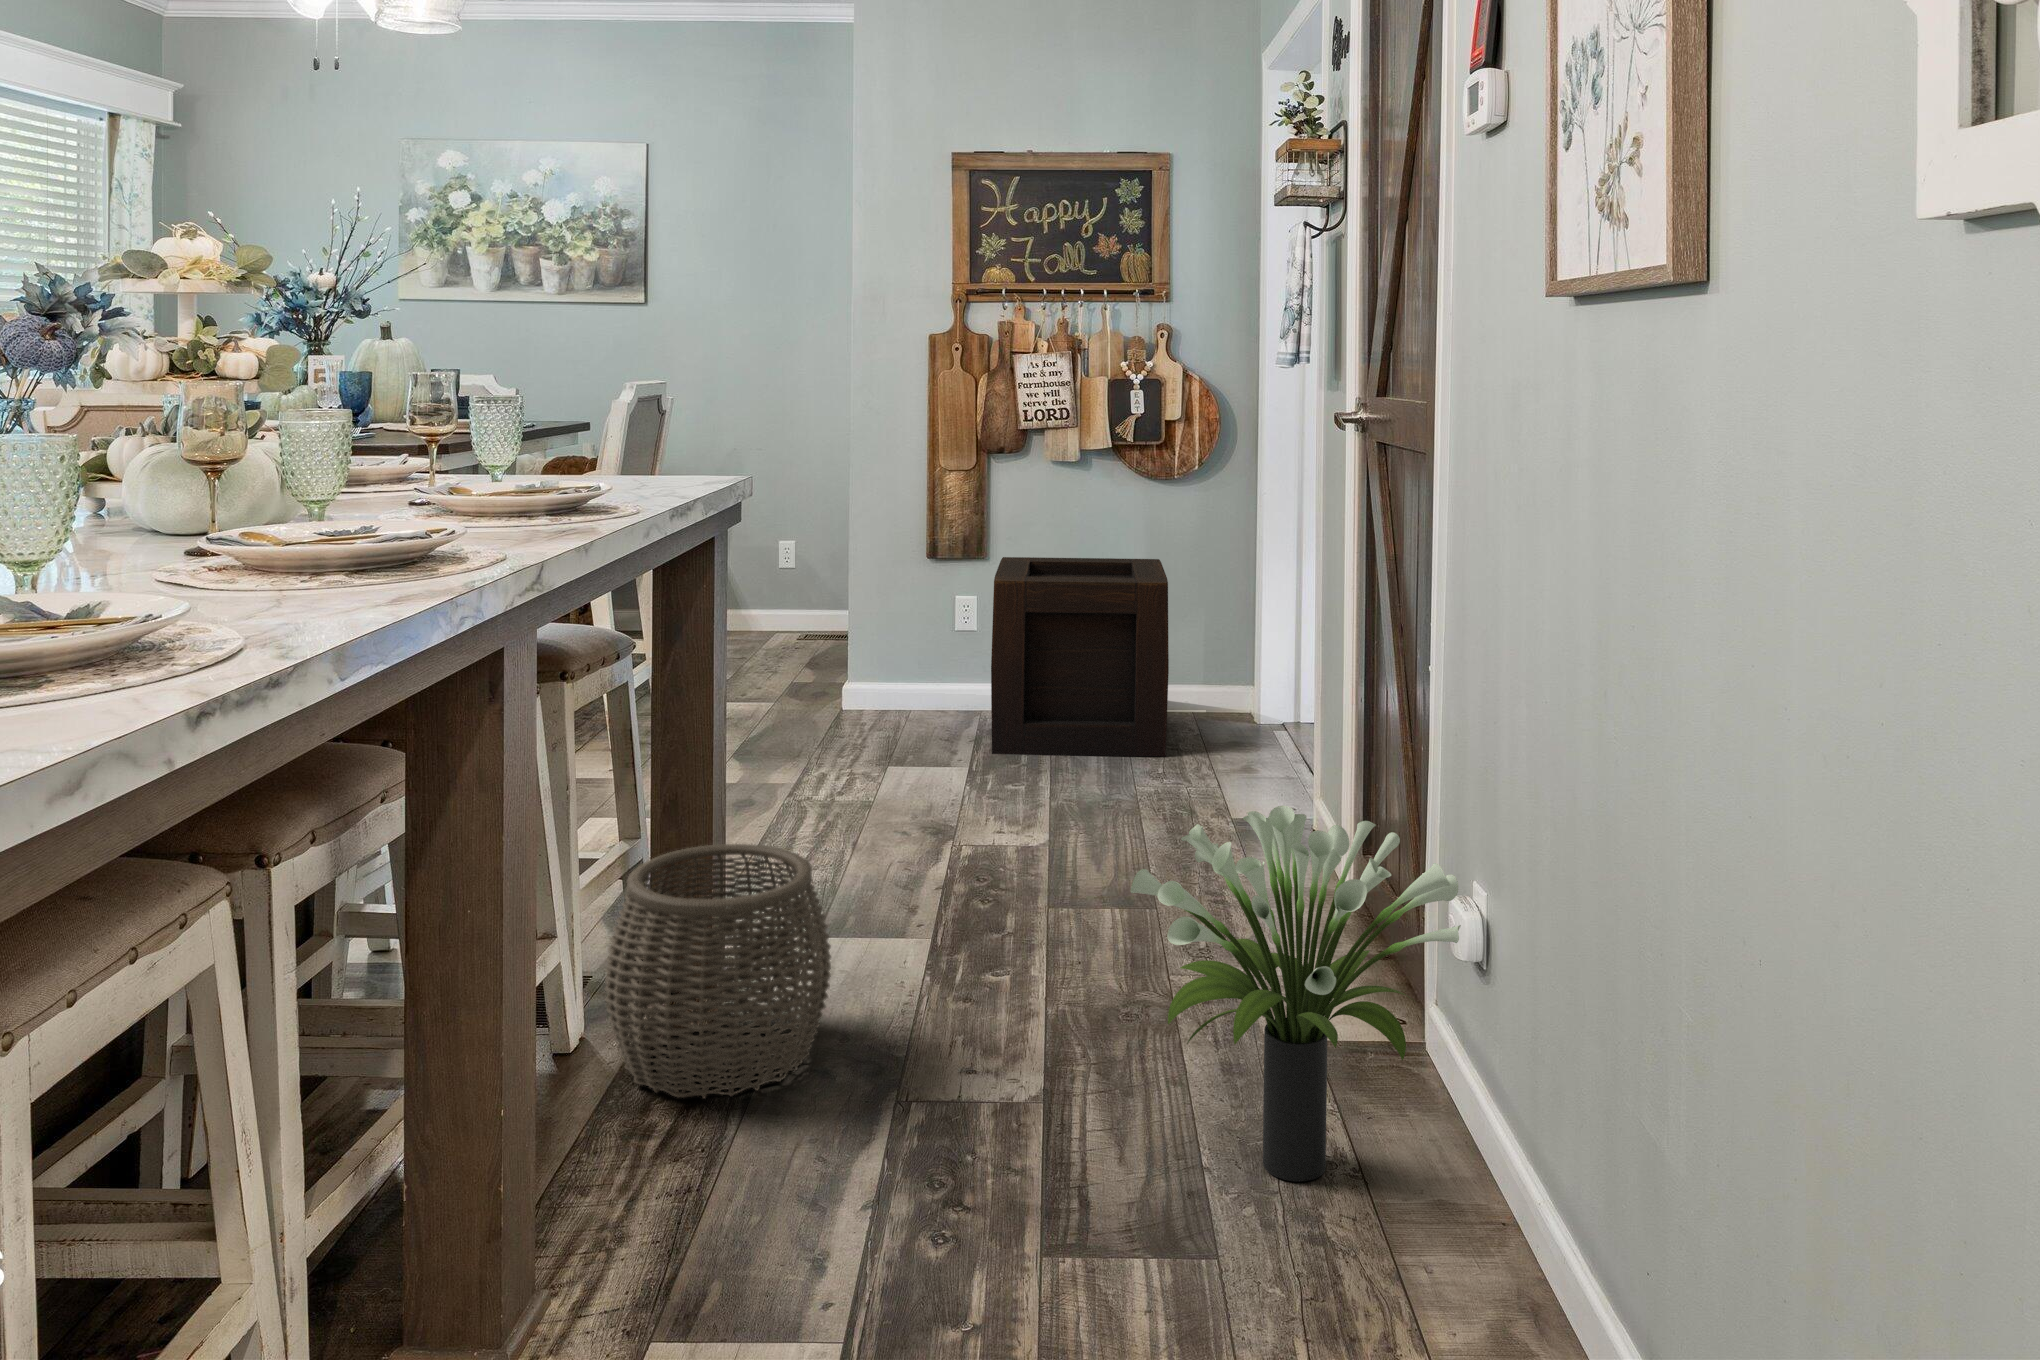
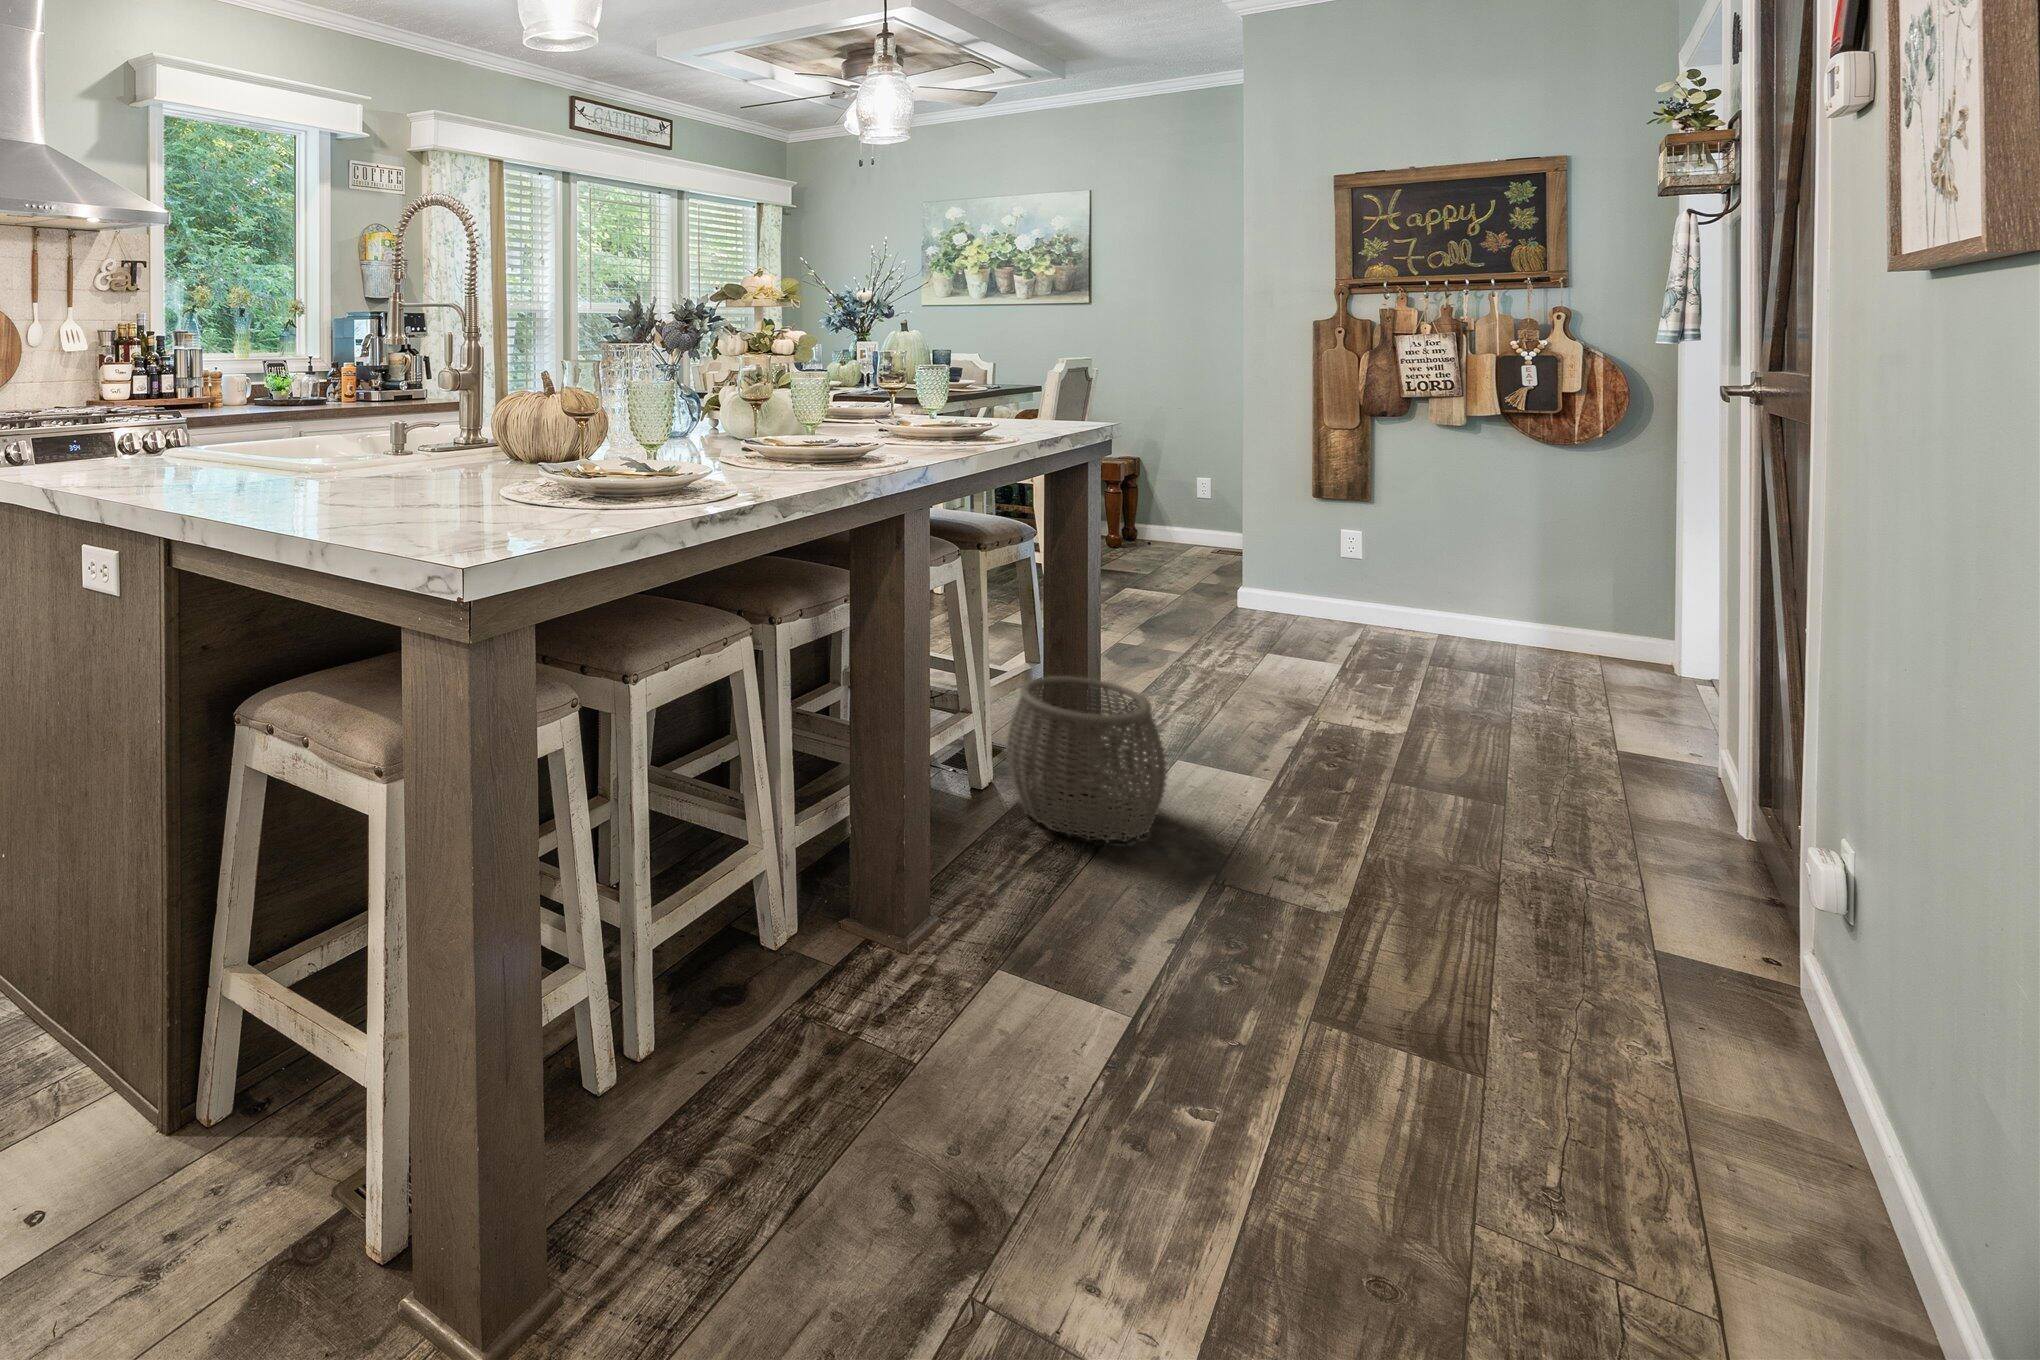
wooden crate: present [991,557,1169,757] -> none [1364,501,1564,690]
potted plant: present [1130,806,1461,1182] -> none [1414,745,1820,1069]

